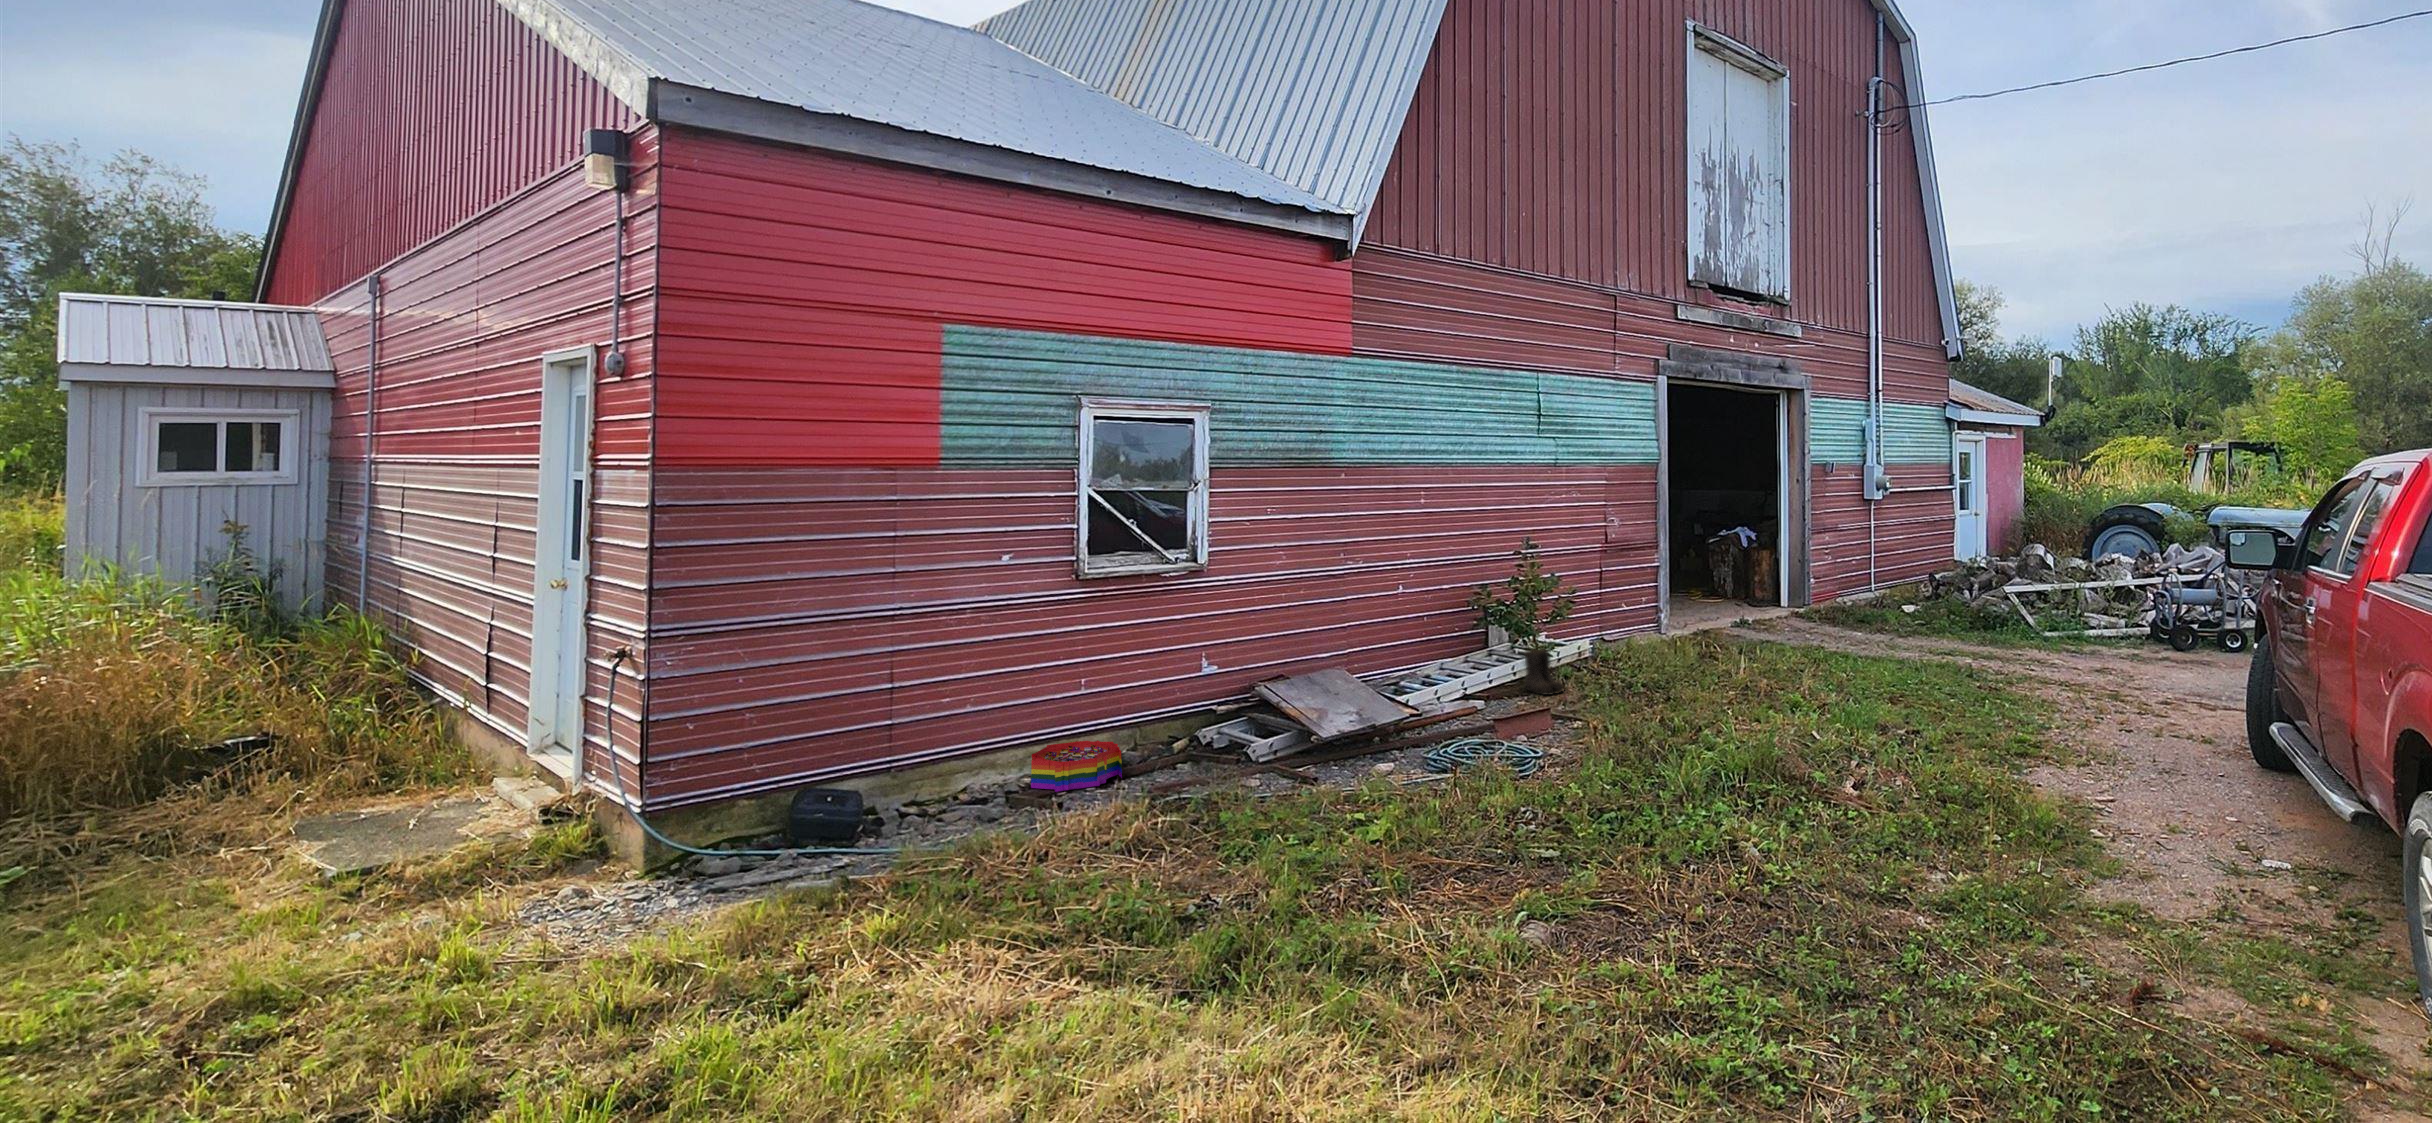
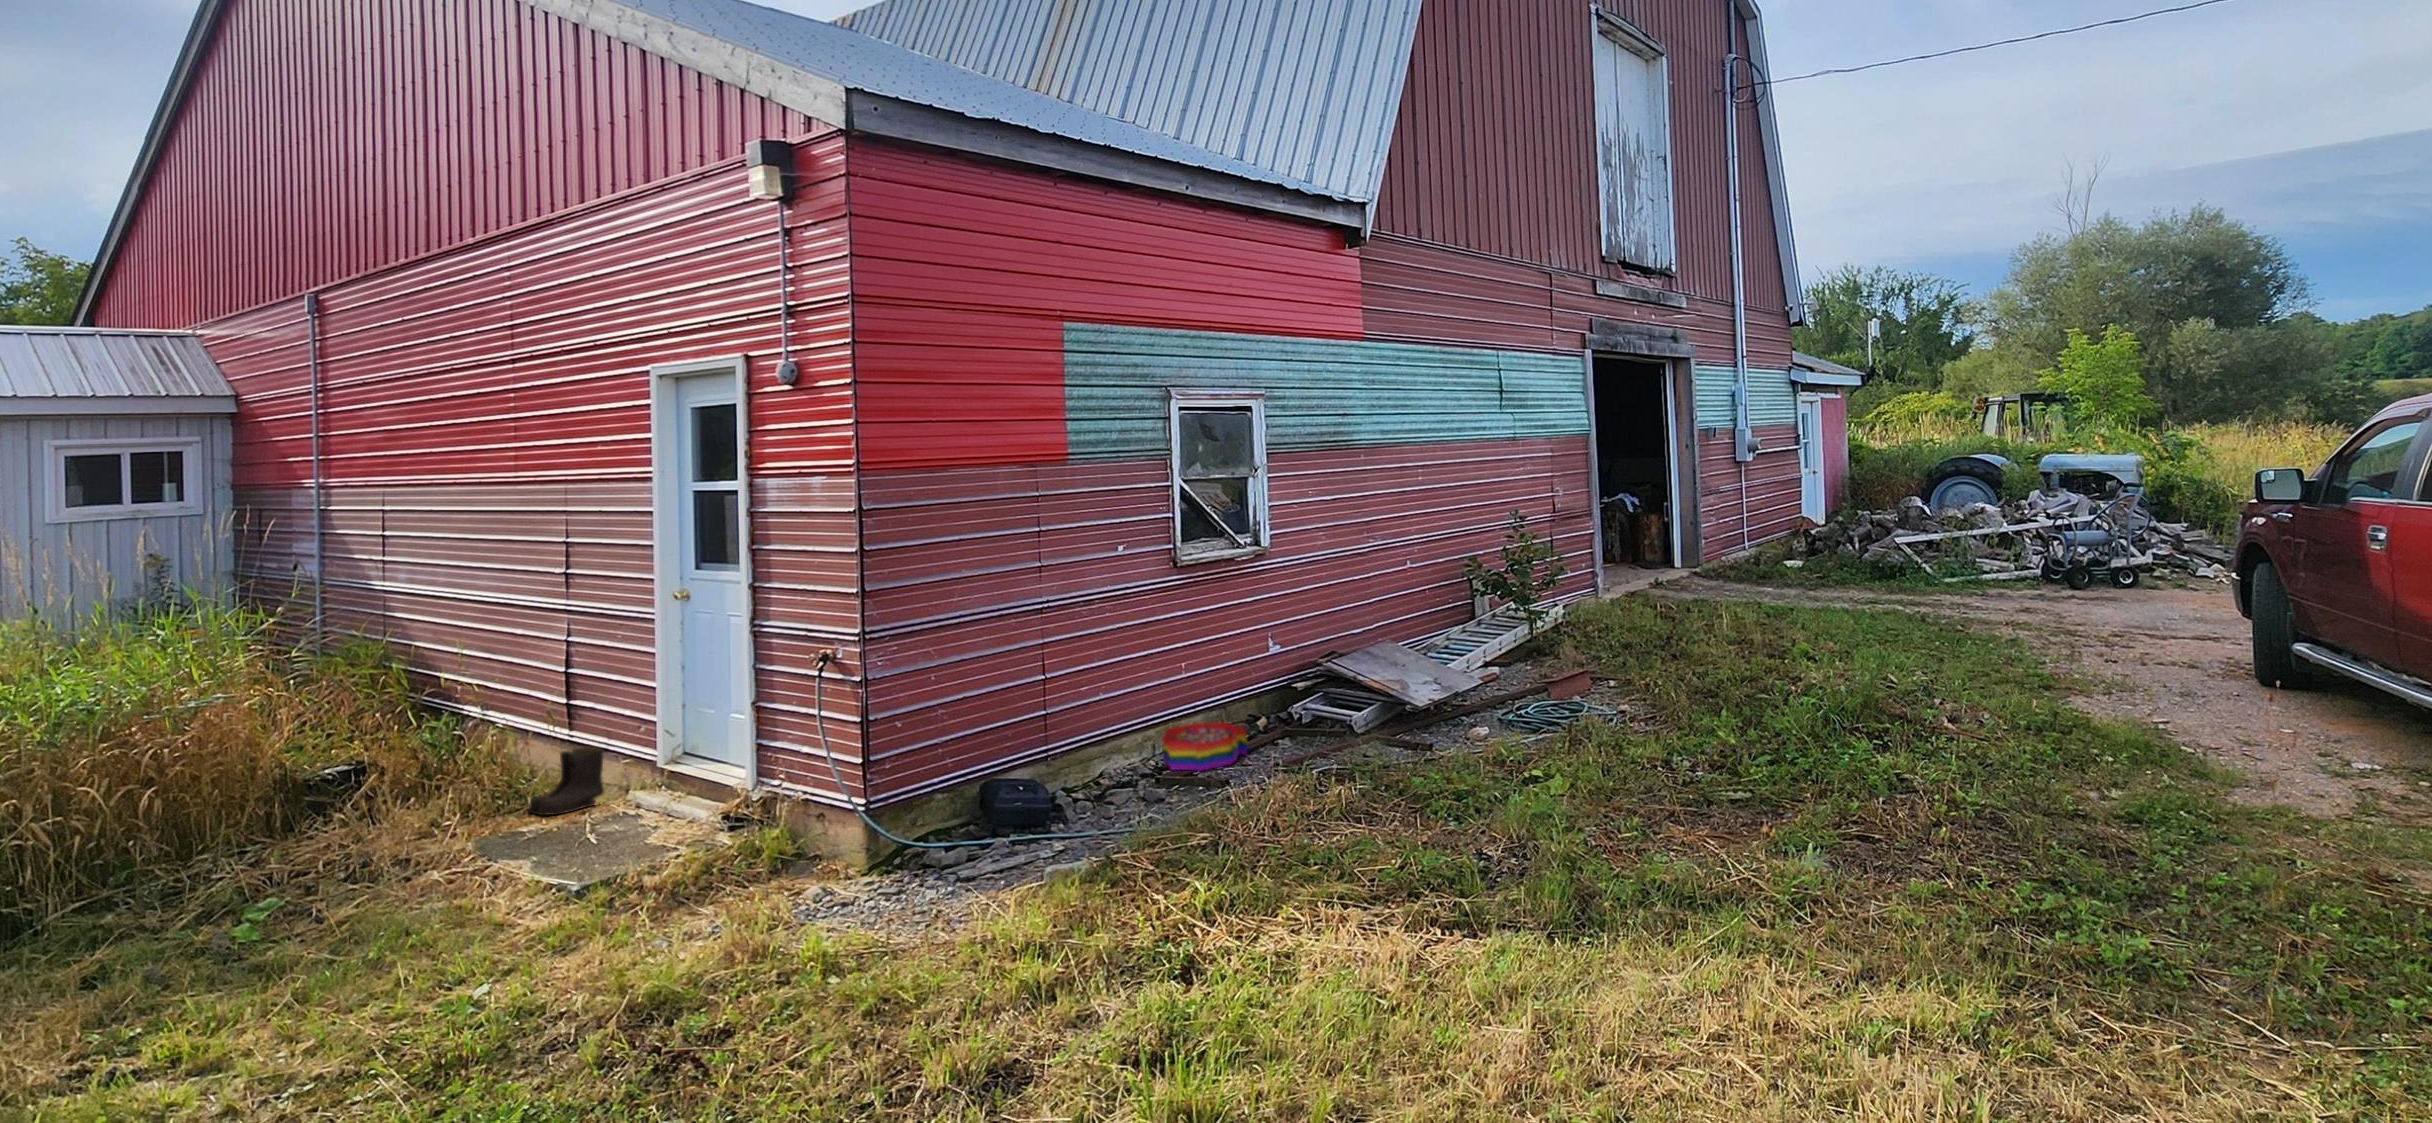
boots: present [1524,649,1565,695] -> present [528,746,604,815]

